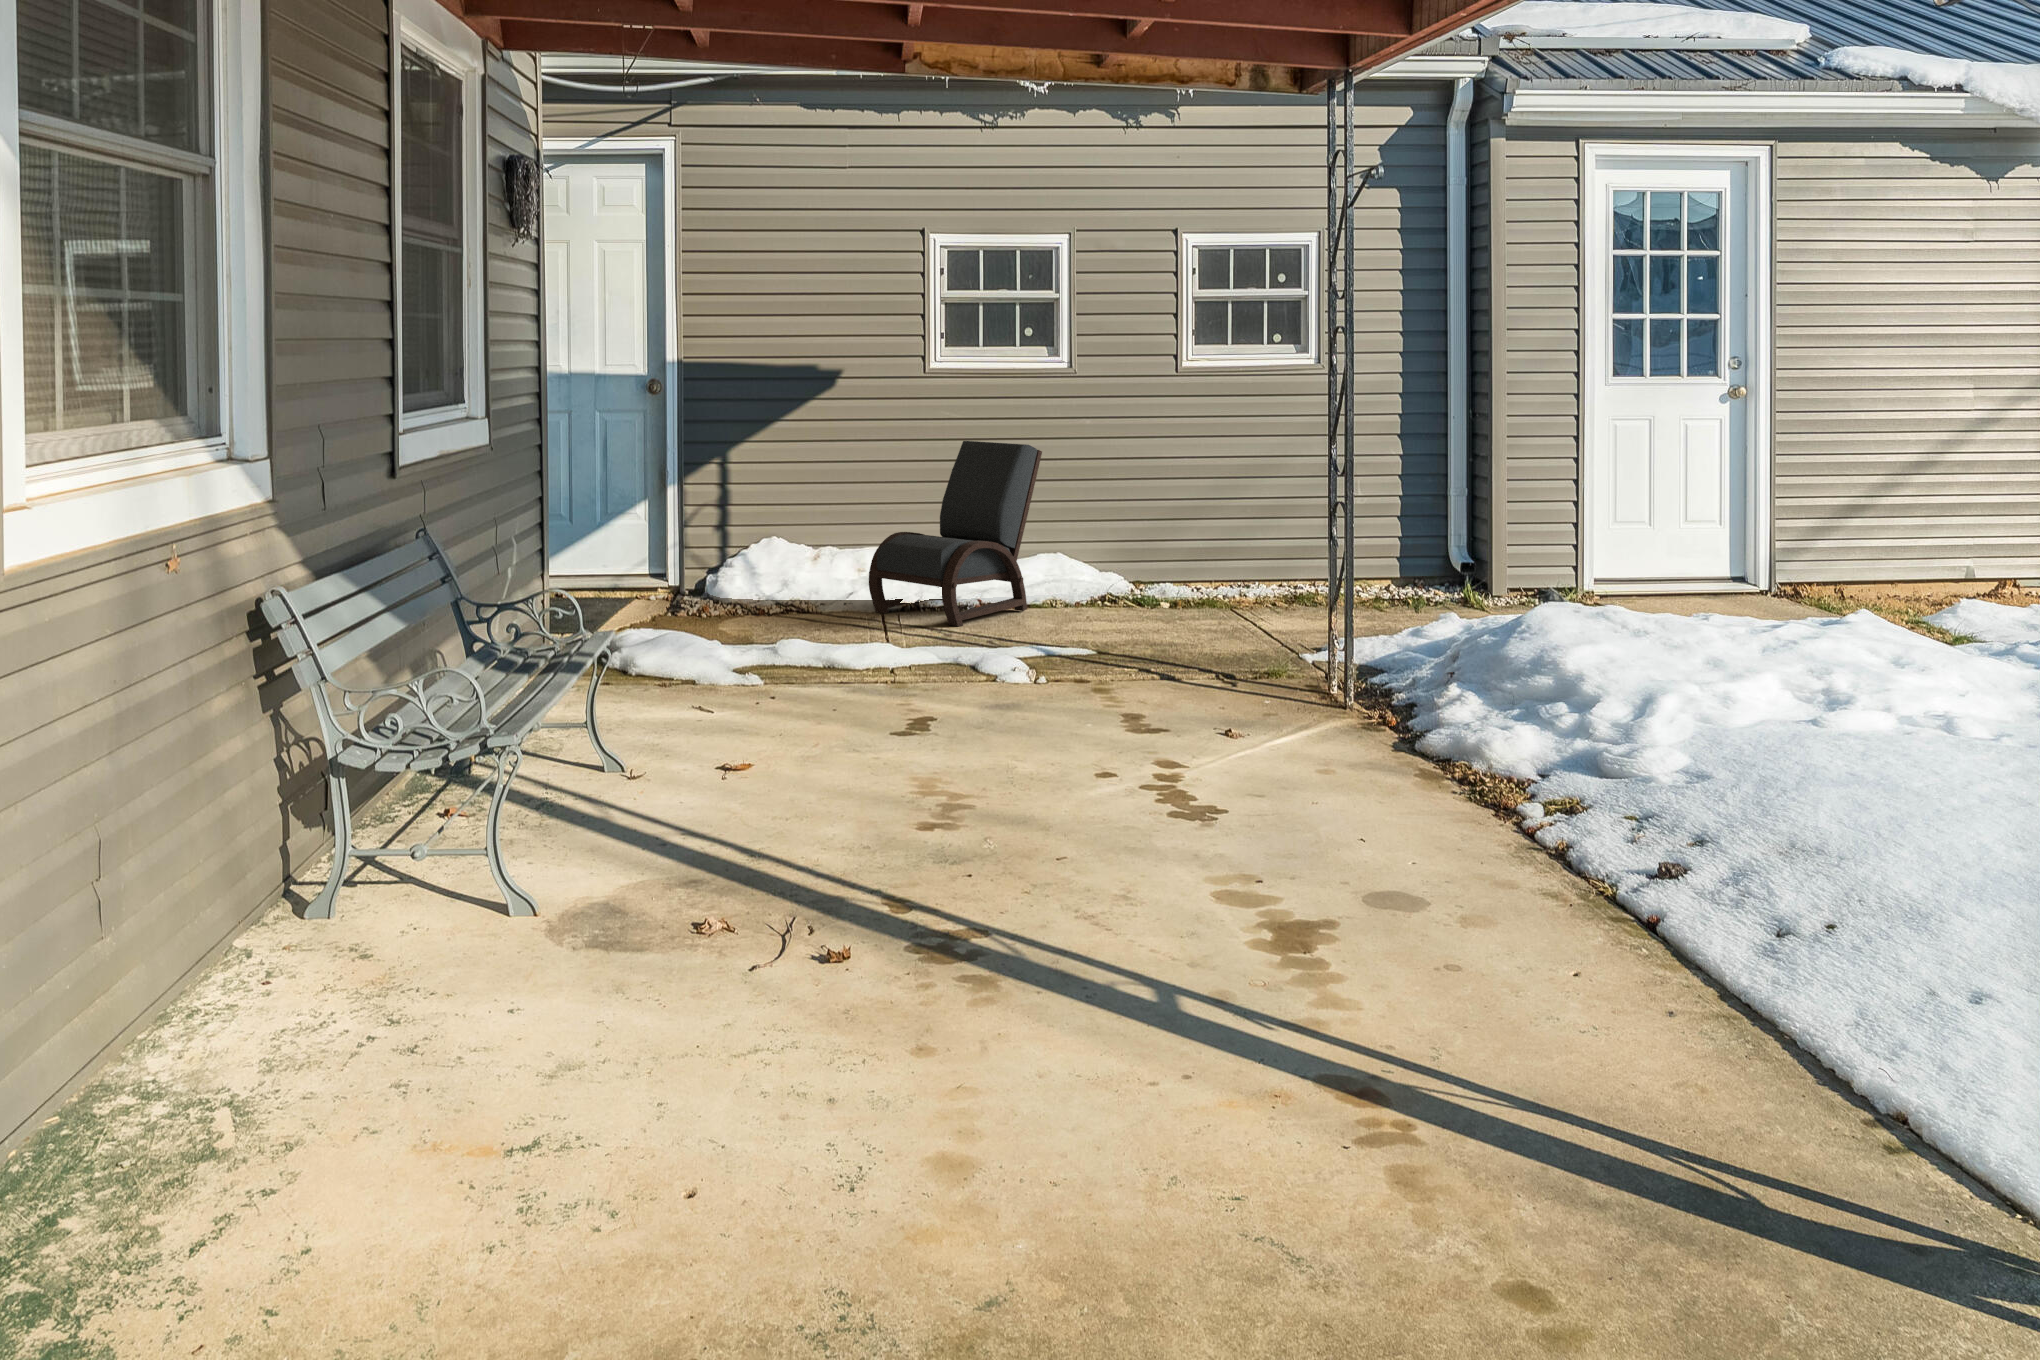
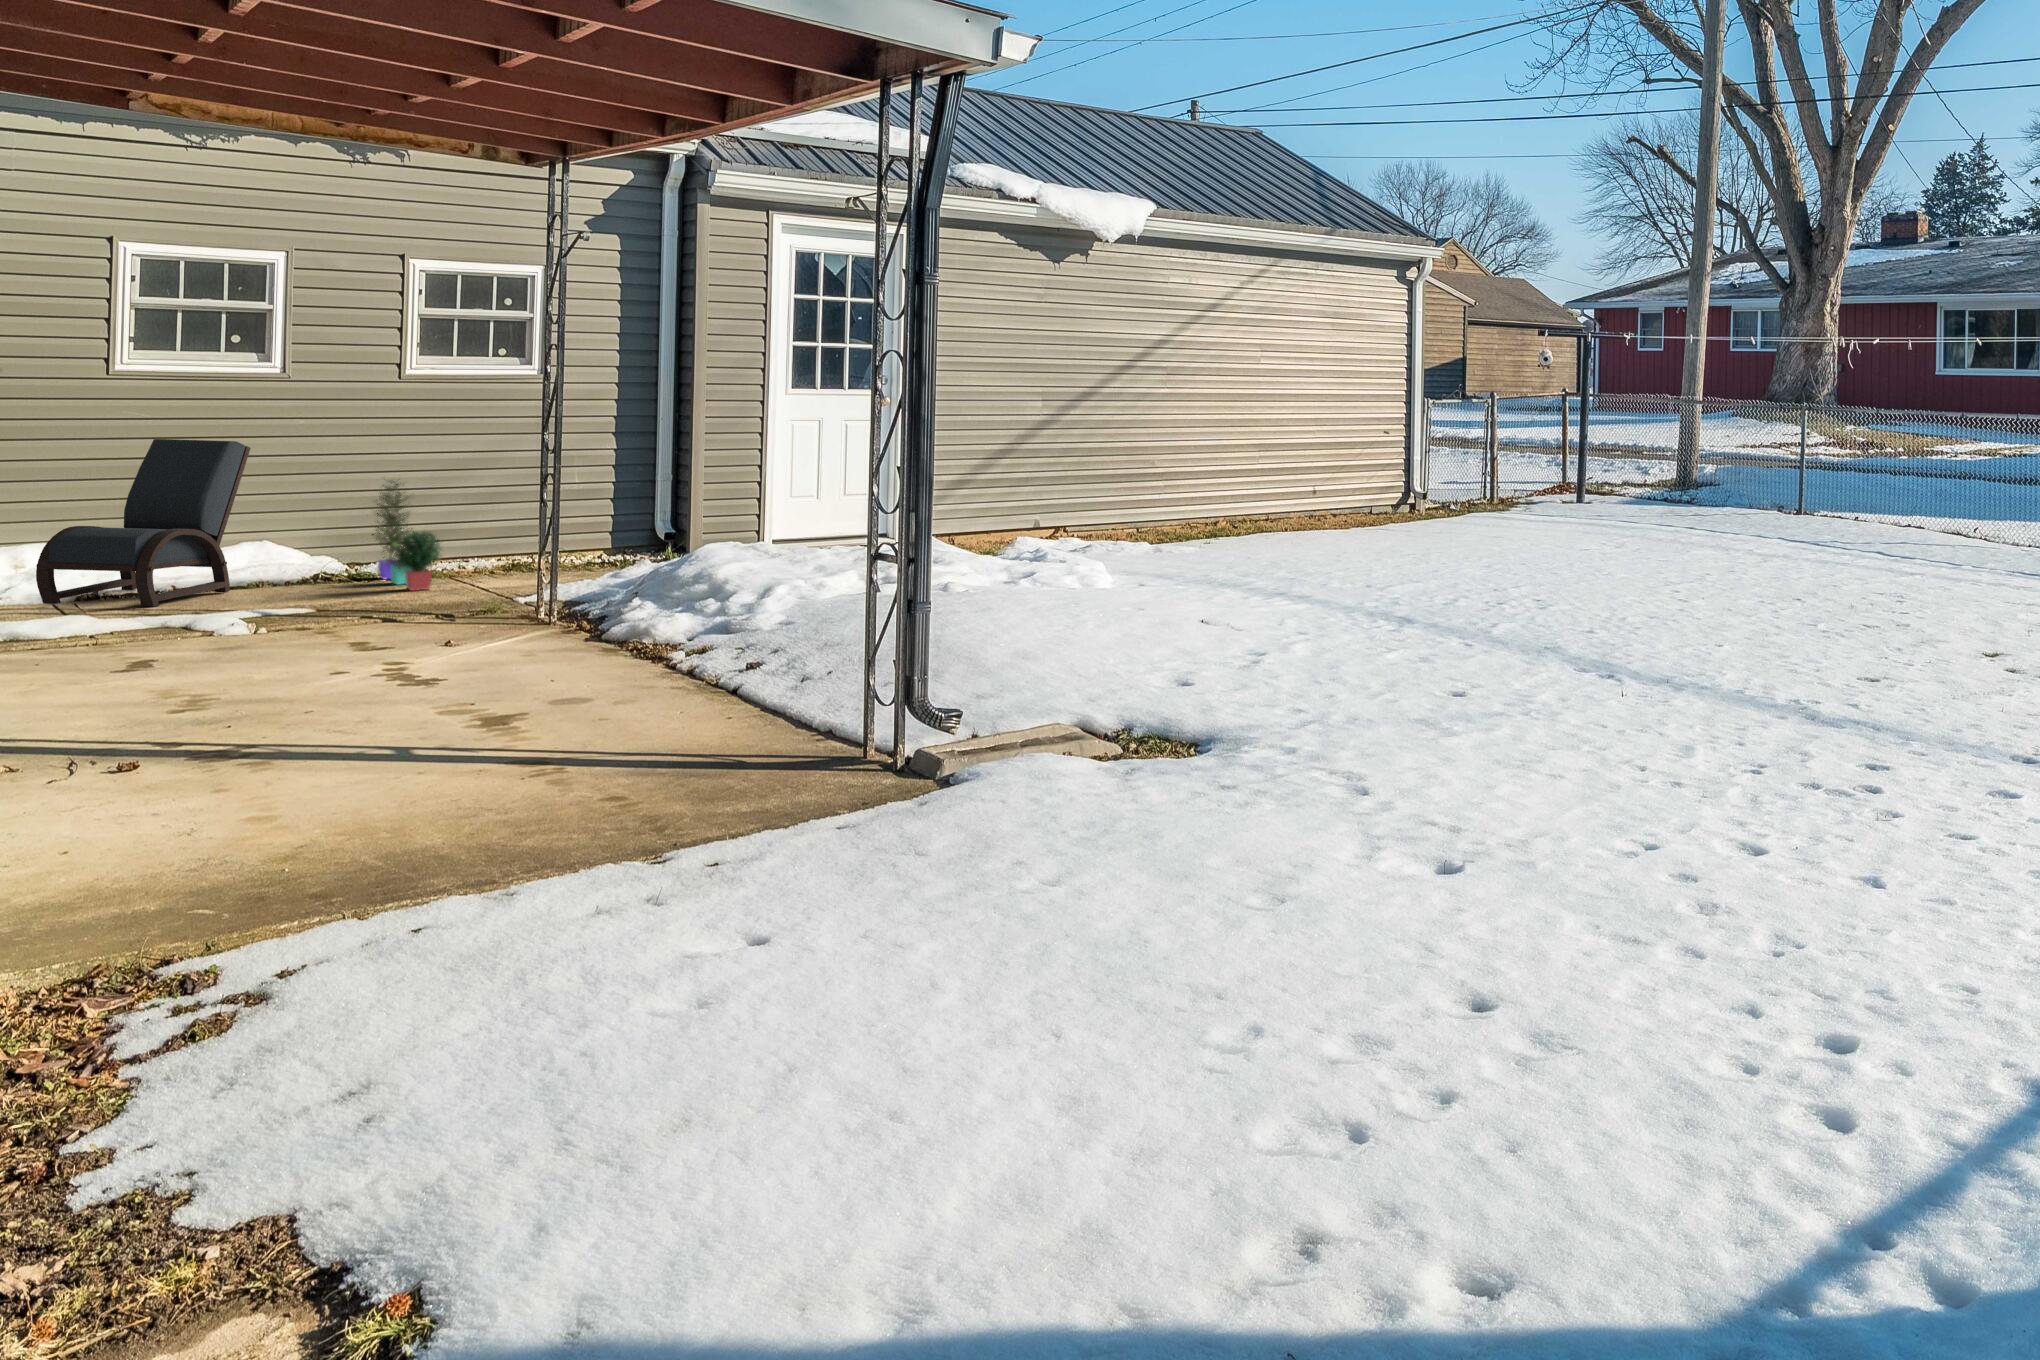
potted plant: none [1153,485,1224,625] -> present [372,479,442,591]

